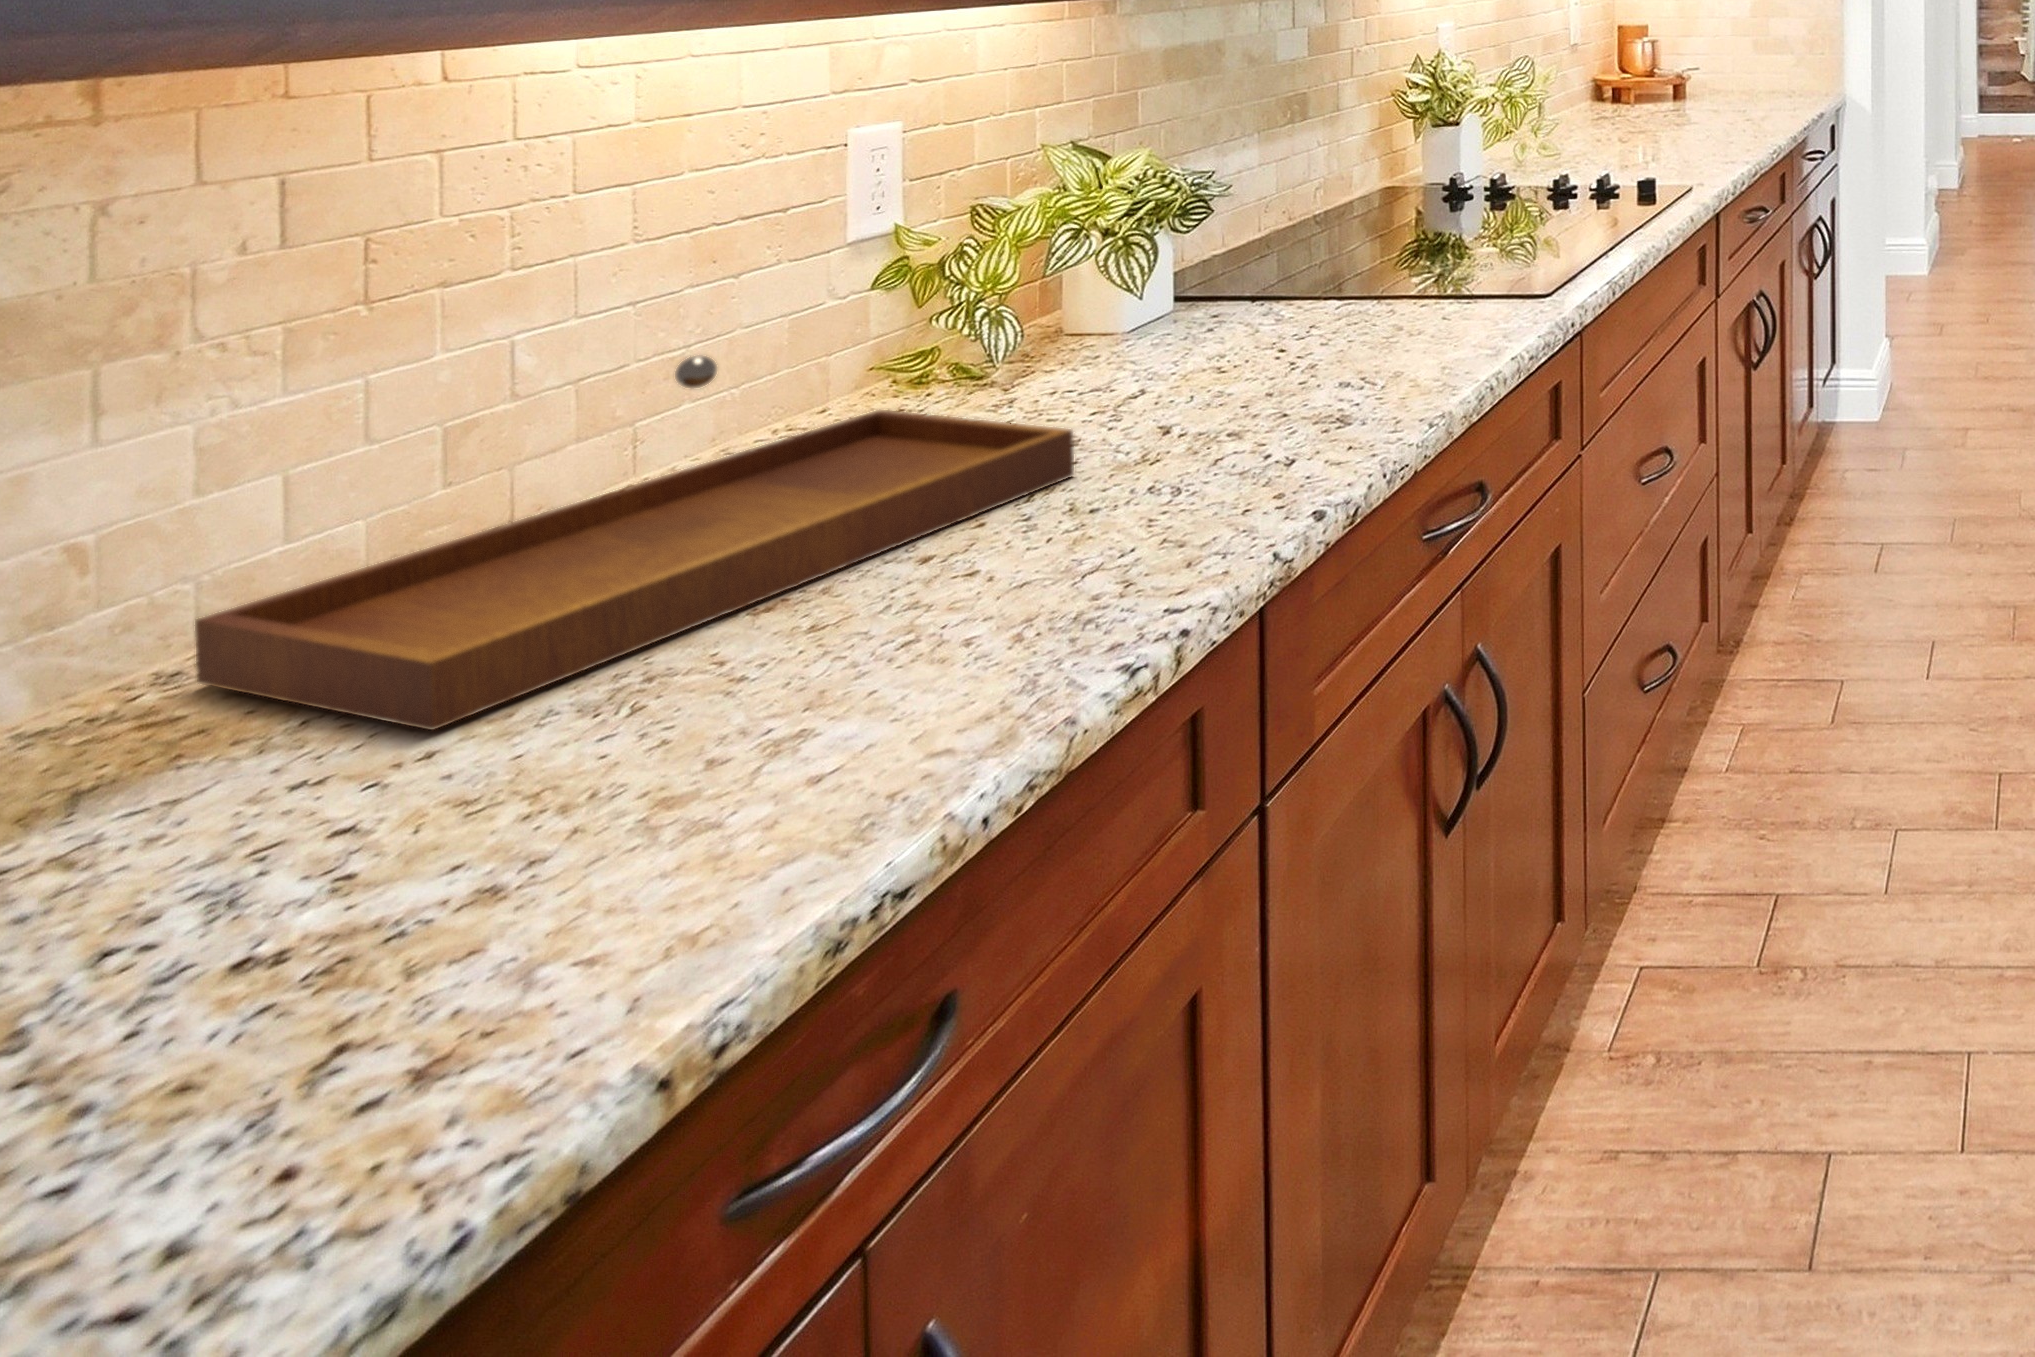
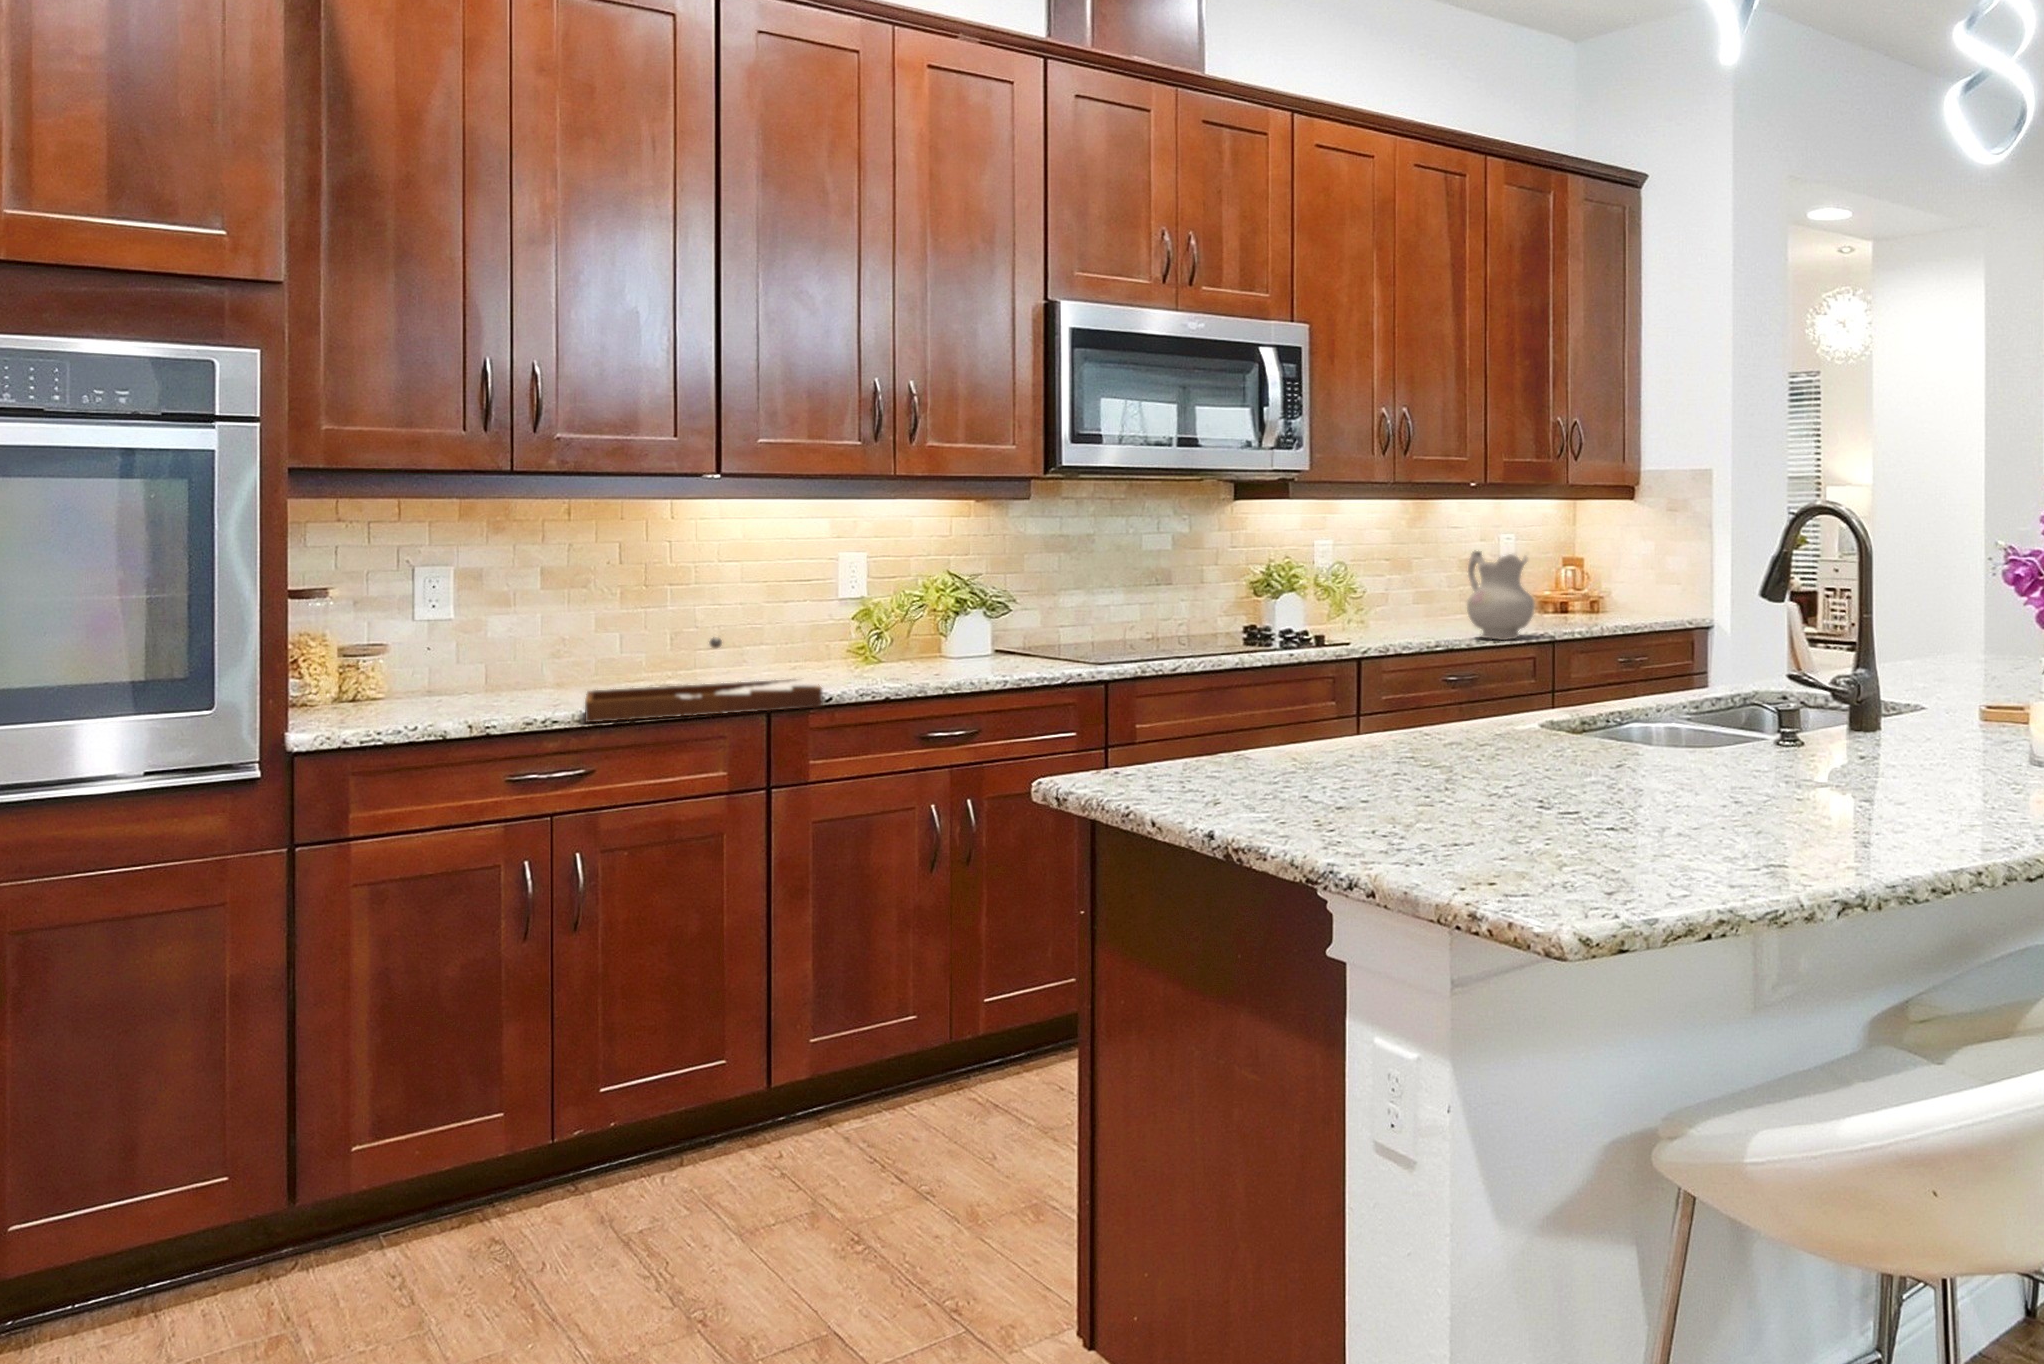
ceramic pitcher: none [1609,14,1719,138] -> present [1467,551,1535,640]

